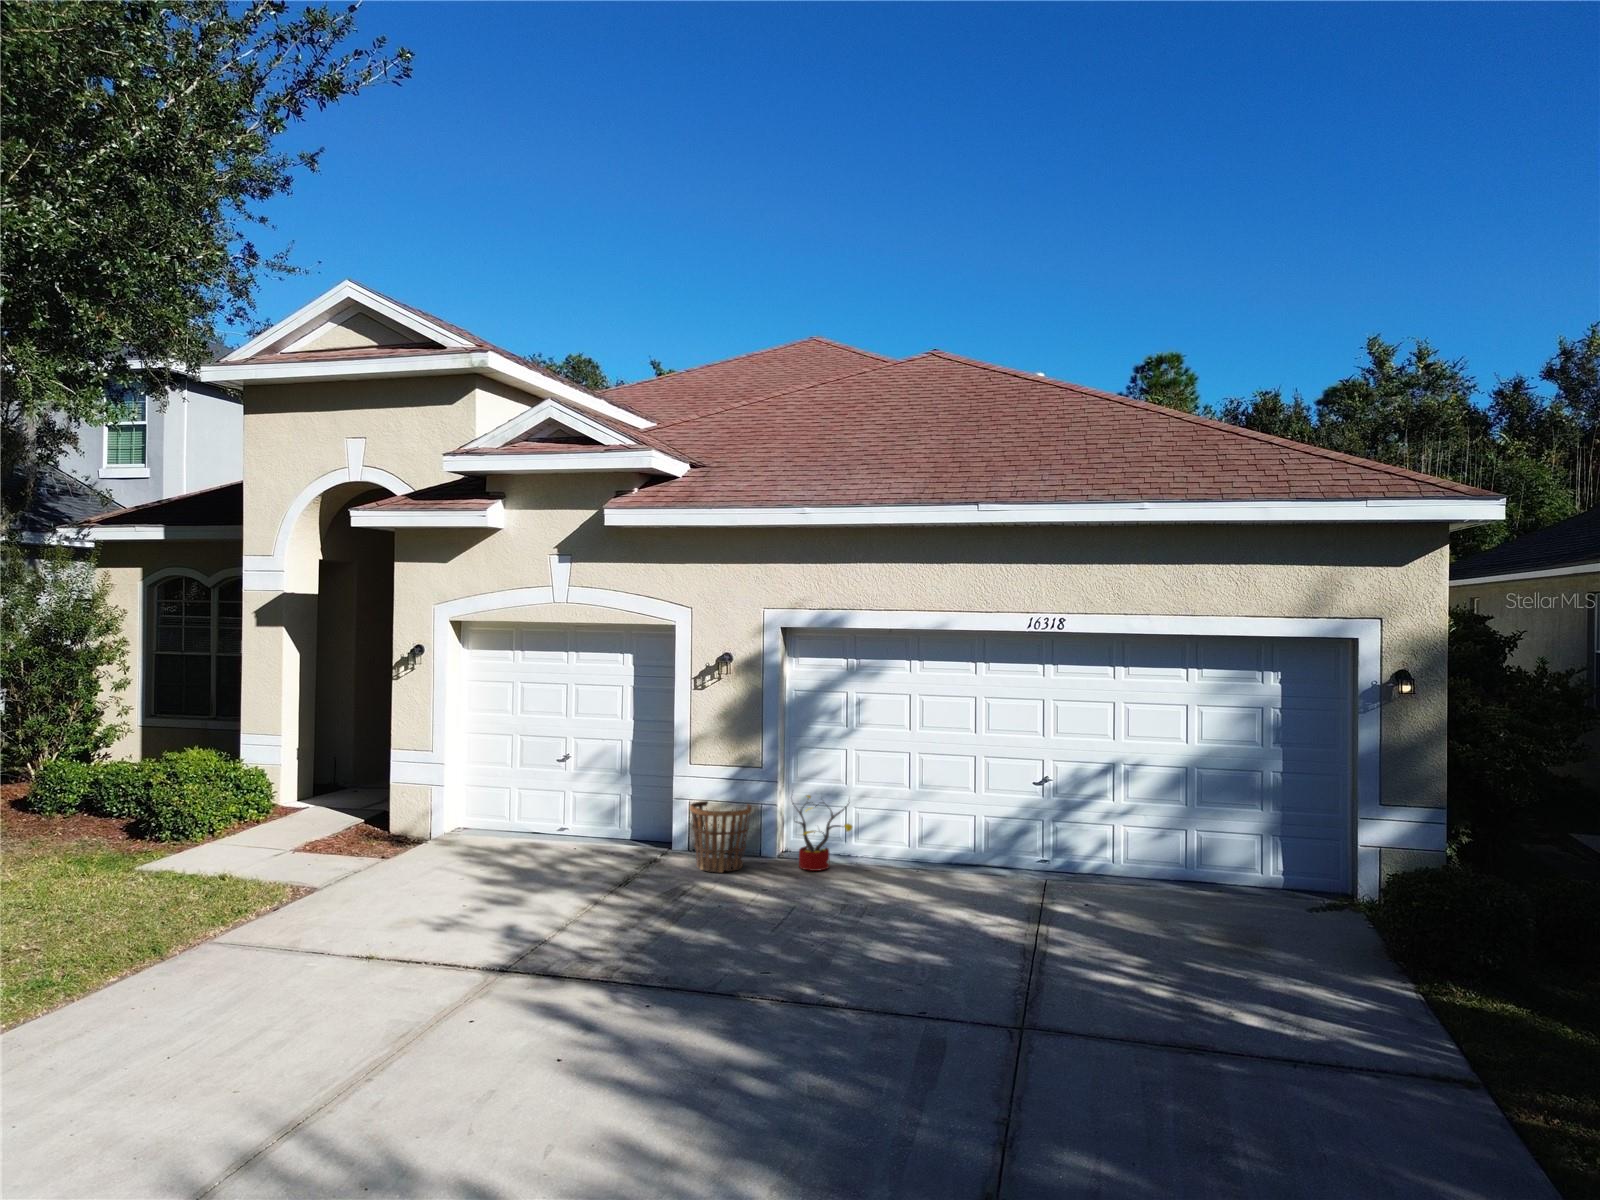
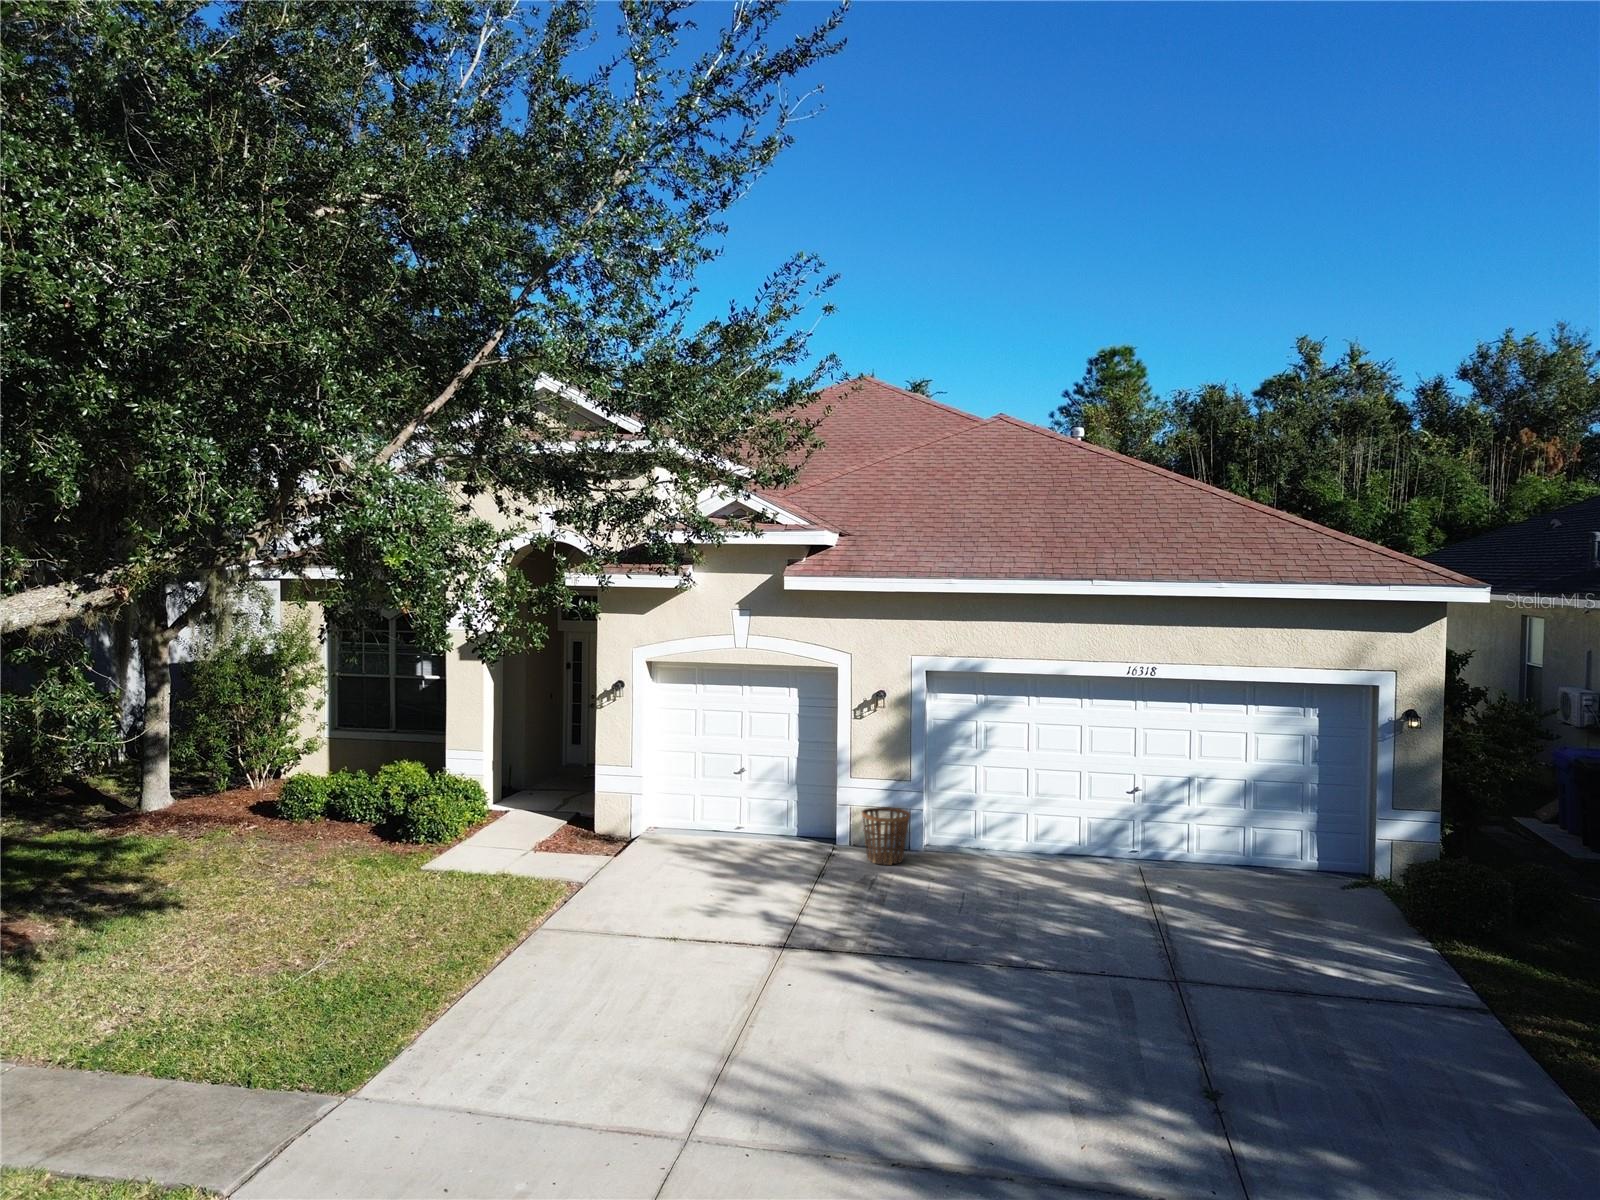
decorative plant: present [793,795,852,871] -> none [934,798,991,862]

